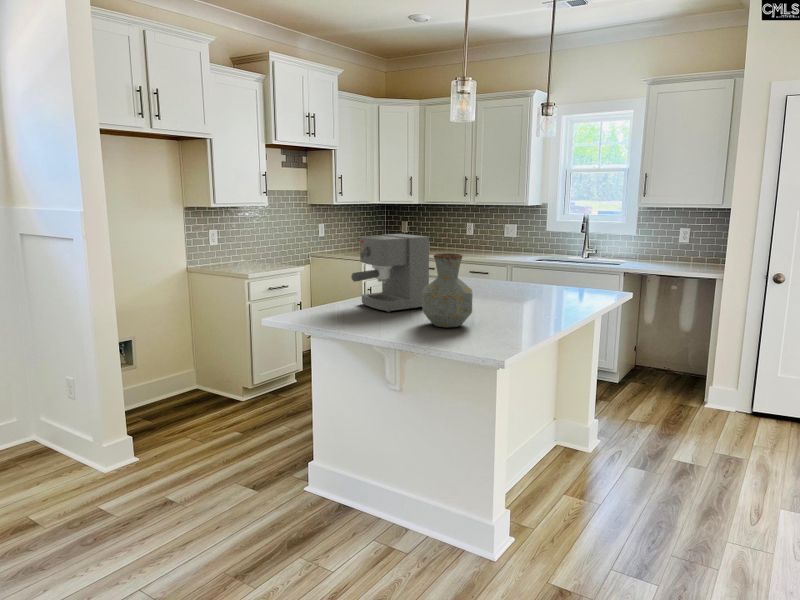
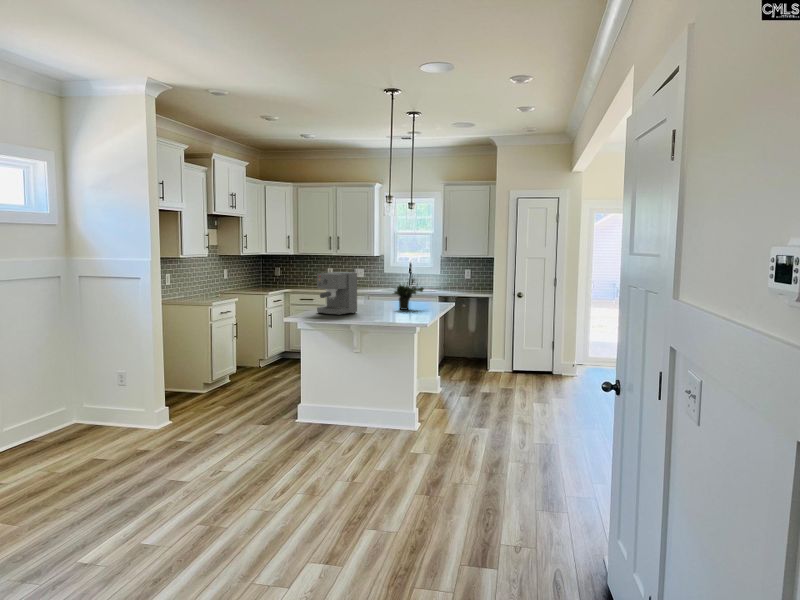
potted plant: none [503,246,567,304] -> present [394,279,424,310]
vase: present [423,253,473,327] -> none [365,280,392,318]

